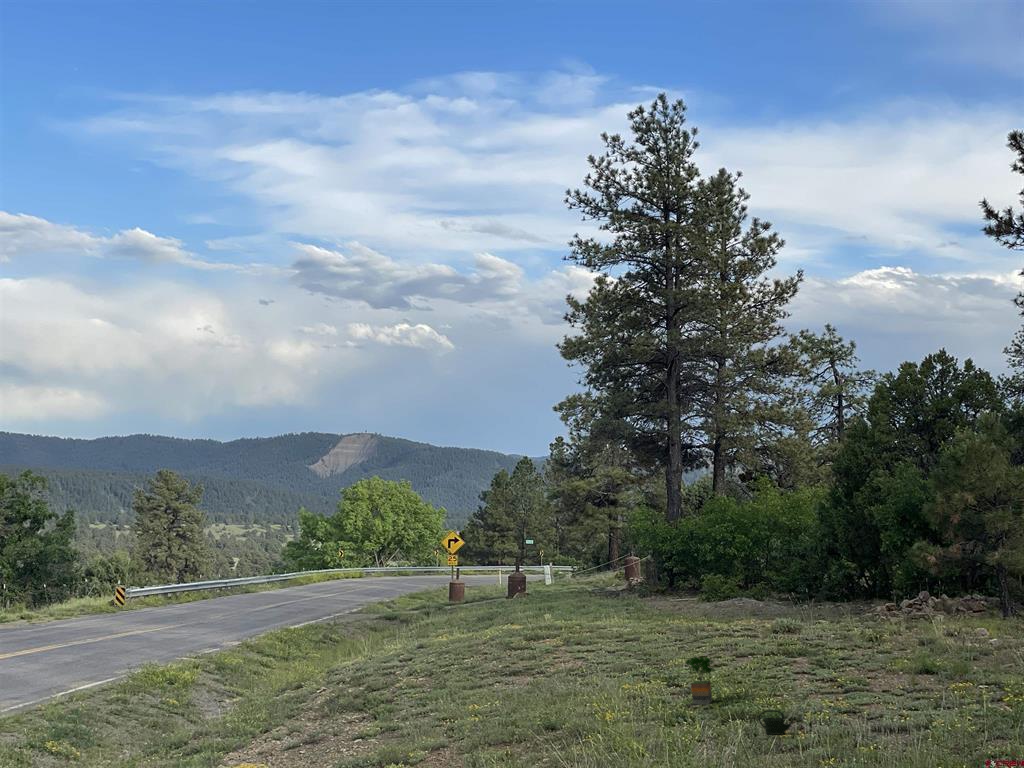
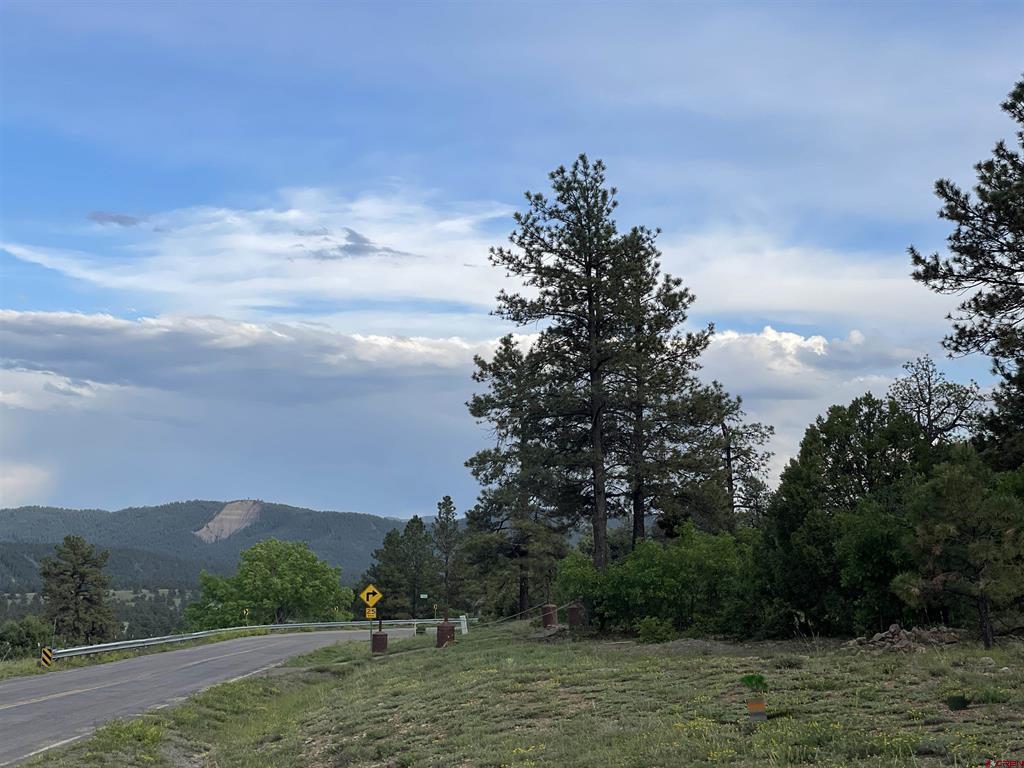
watering can: present [758,710,797,735] -> present [941,689,977,710]

